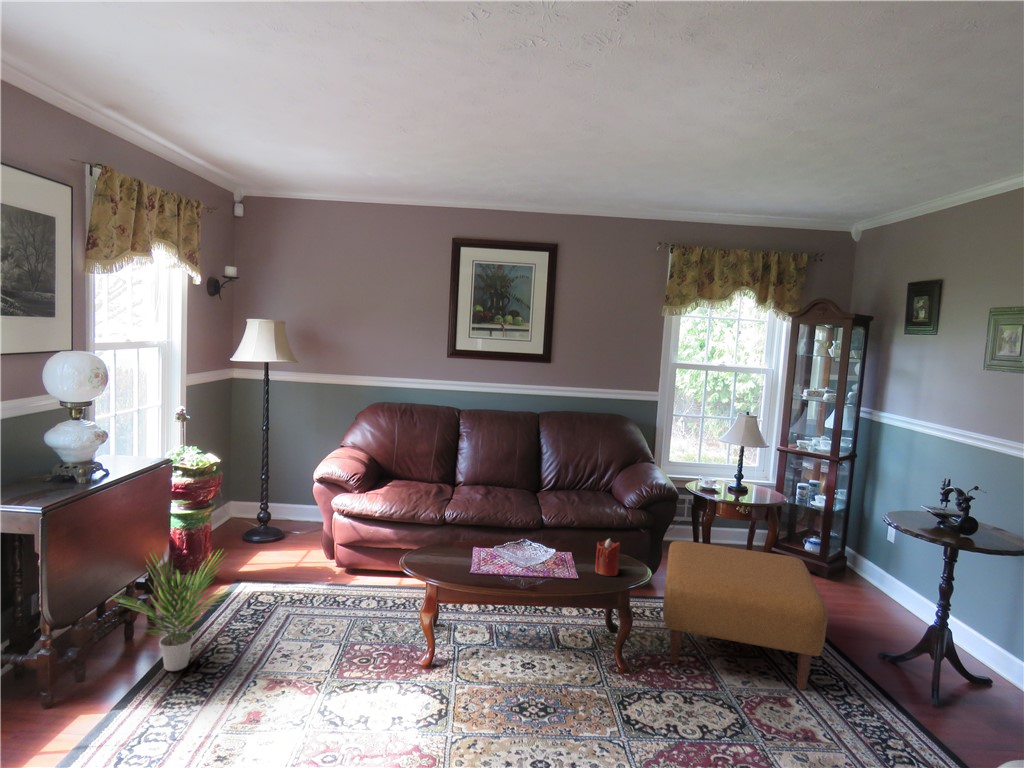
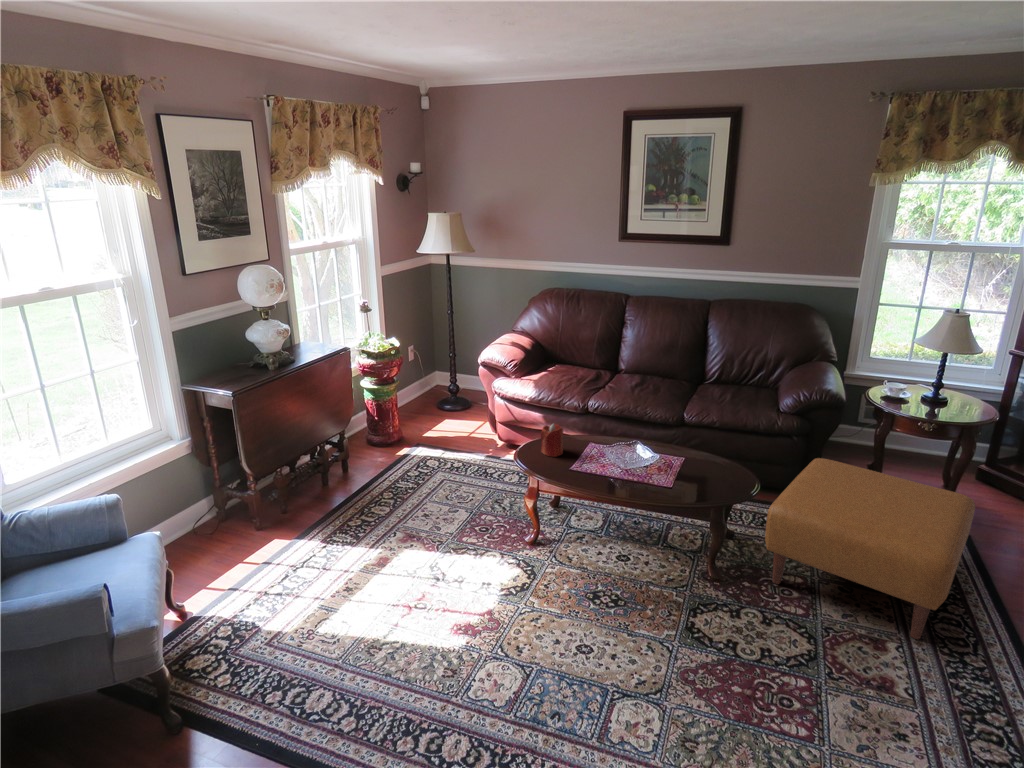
candle: present [595,539,620,576] -> present [541,424,563,457]
potted plant: present [115,551,227,671] -> none [298,422,384,514]

